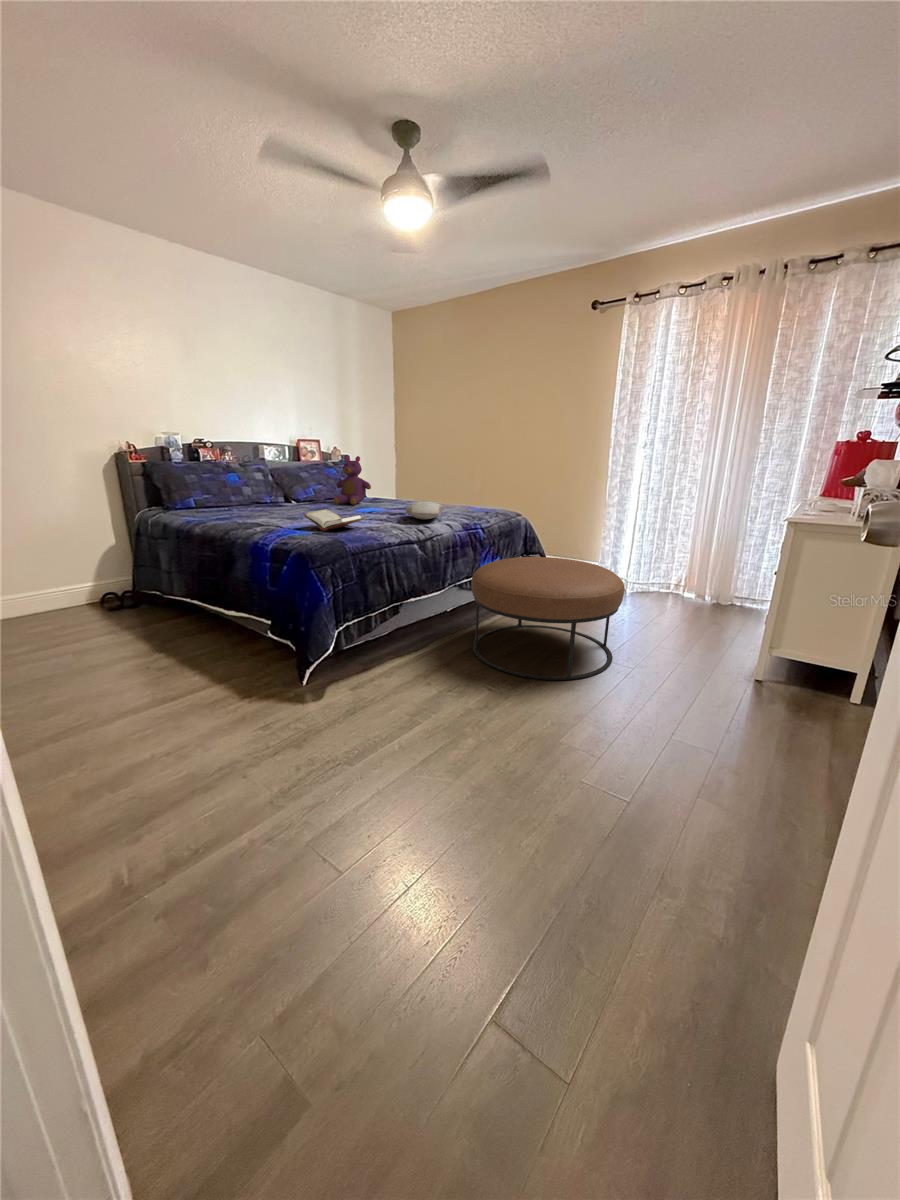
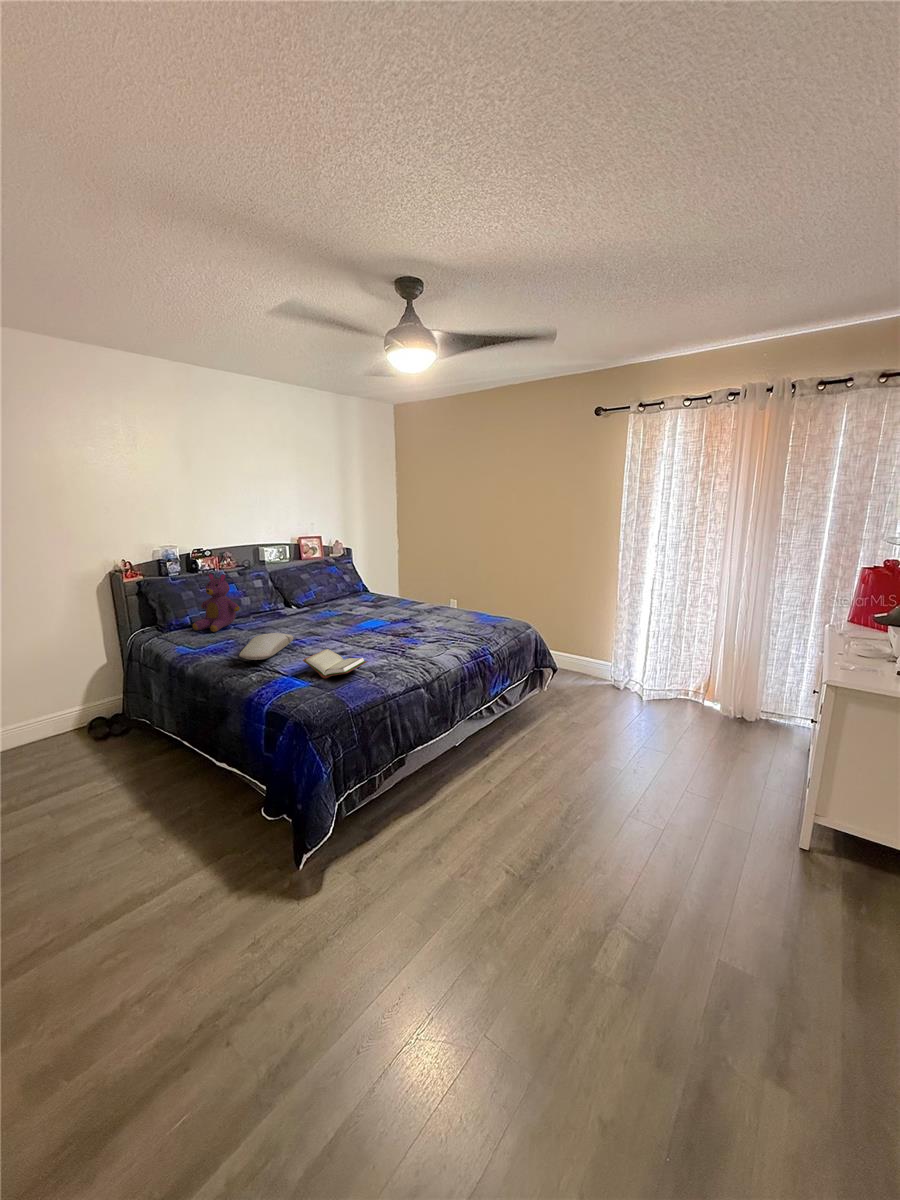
teddy bear: present [334,456,371,505] -> present [193,574,240,632]
pillow: present [406,502,443,519] -> present [239,633,293,660]
ottoman: present [471,557,624,680] -> none [482,690,646,849]

